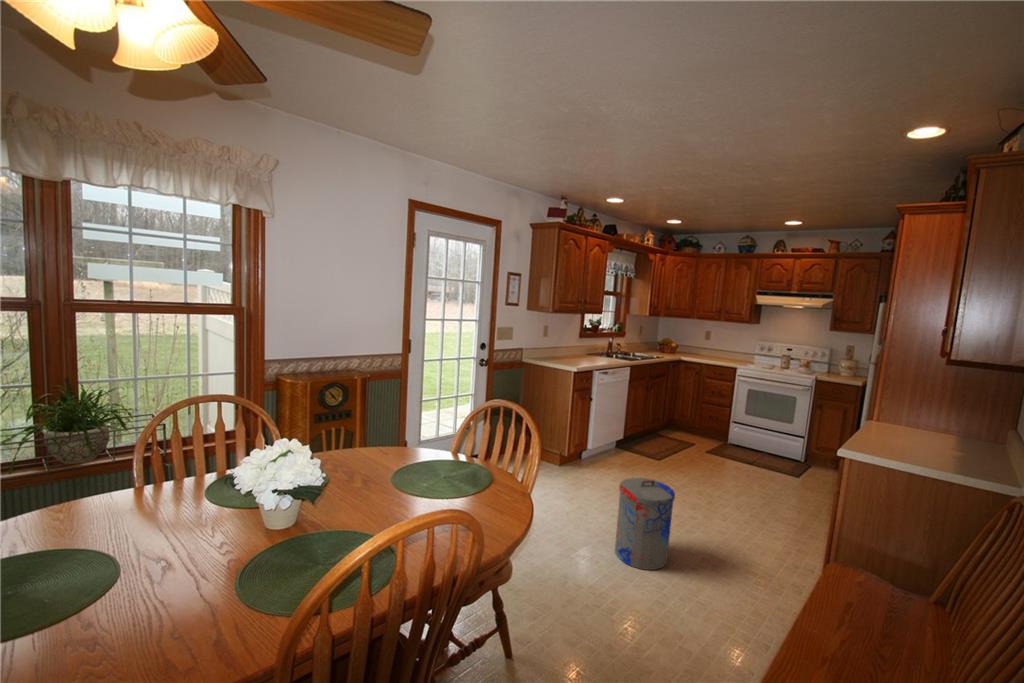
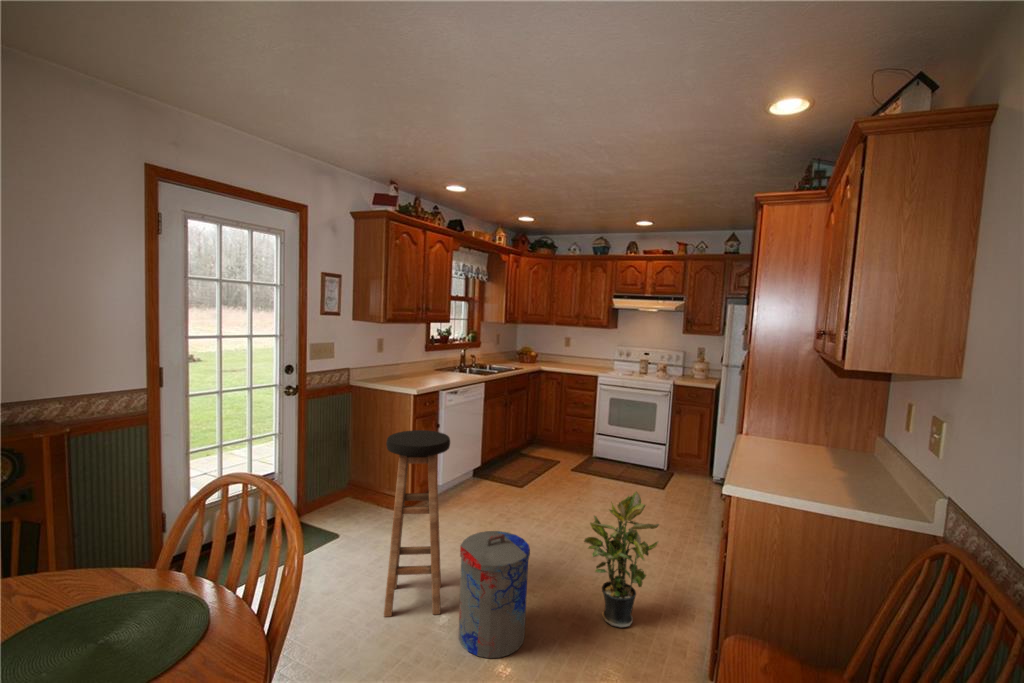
bar stool: none [558,397,612,536] -> present [384,430,450,617]
potted plant: none [720,461,790,570] -> present [584,492,659,627]

